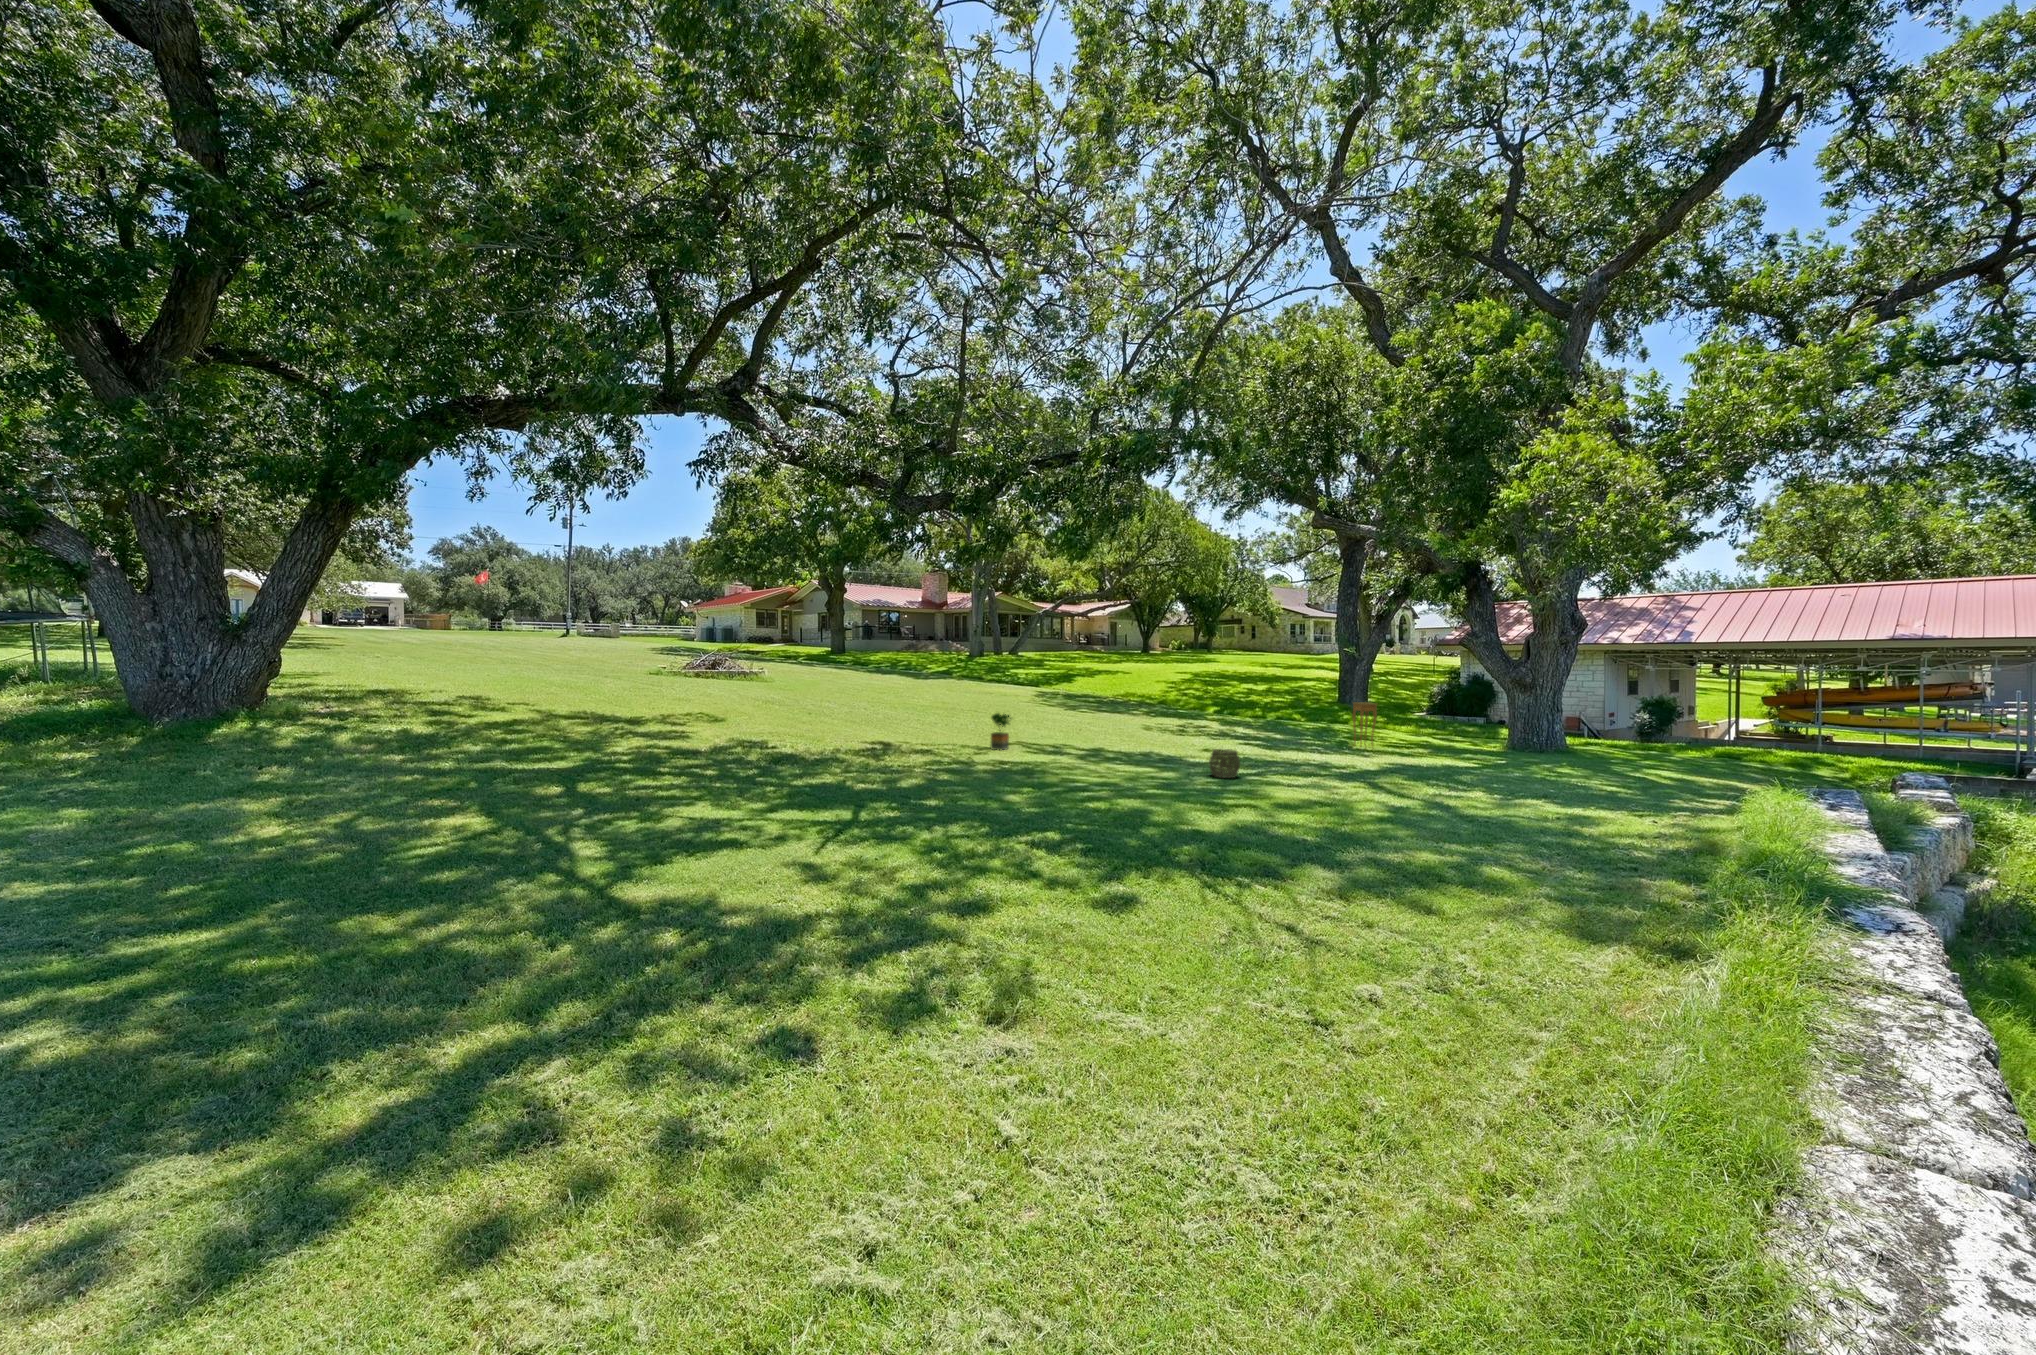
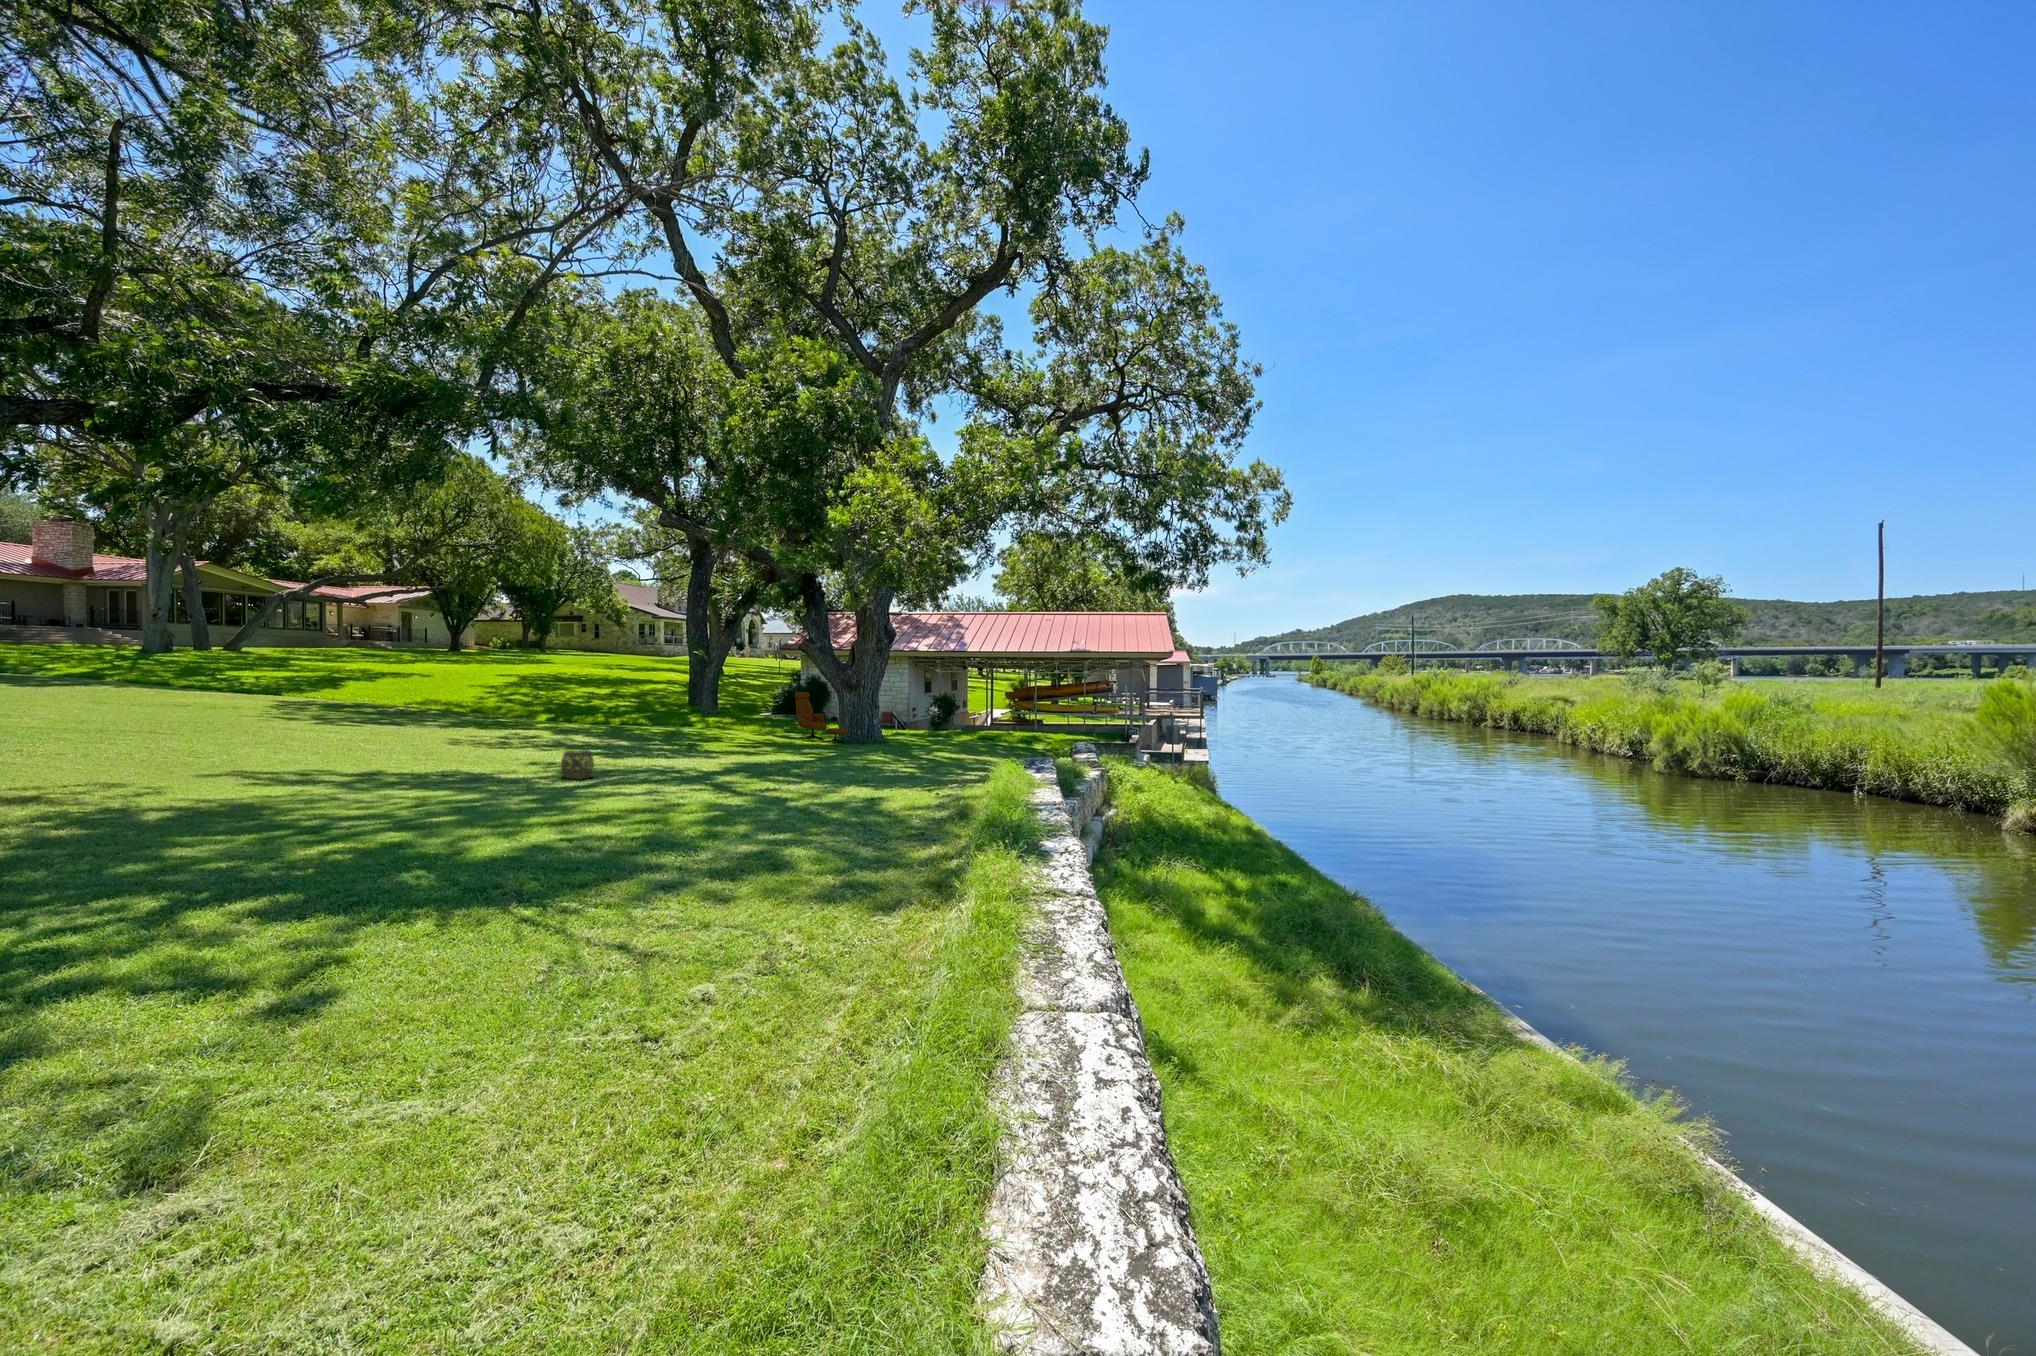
lounge chair: none [1458,692,1522,751] -> present [795,692,846,743]
side table: present [1352,702,1377,743] -> none [700,703,725,749]
potted tree: present [991,713,1011,750] -> none [263,722,300,768]

